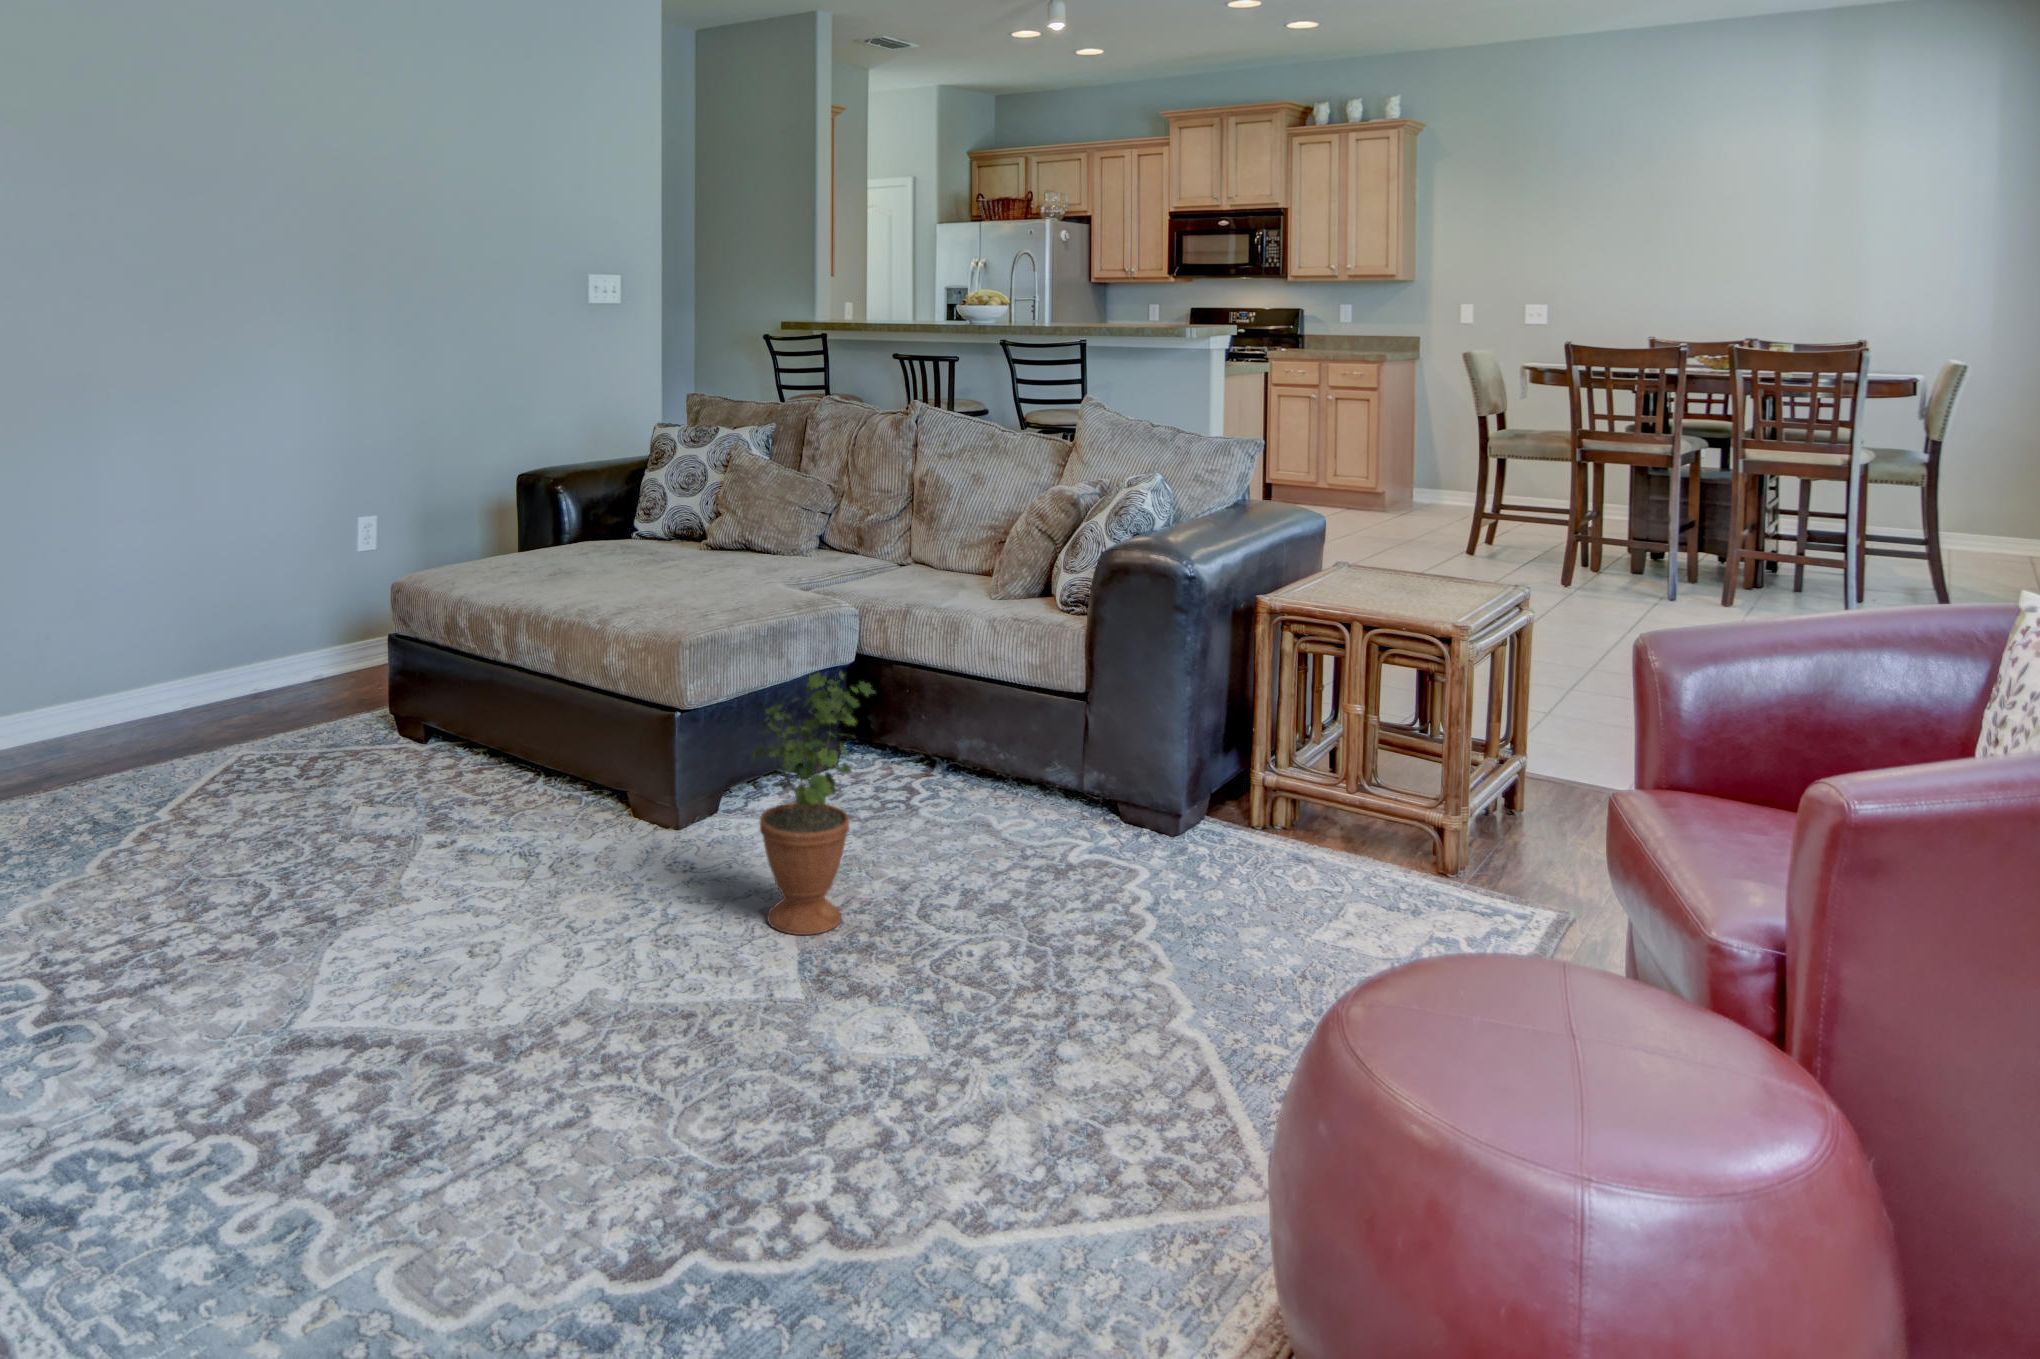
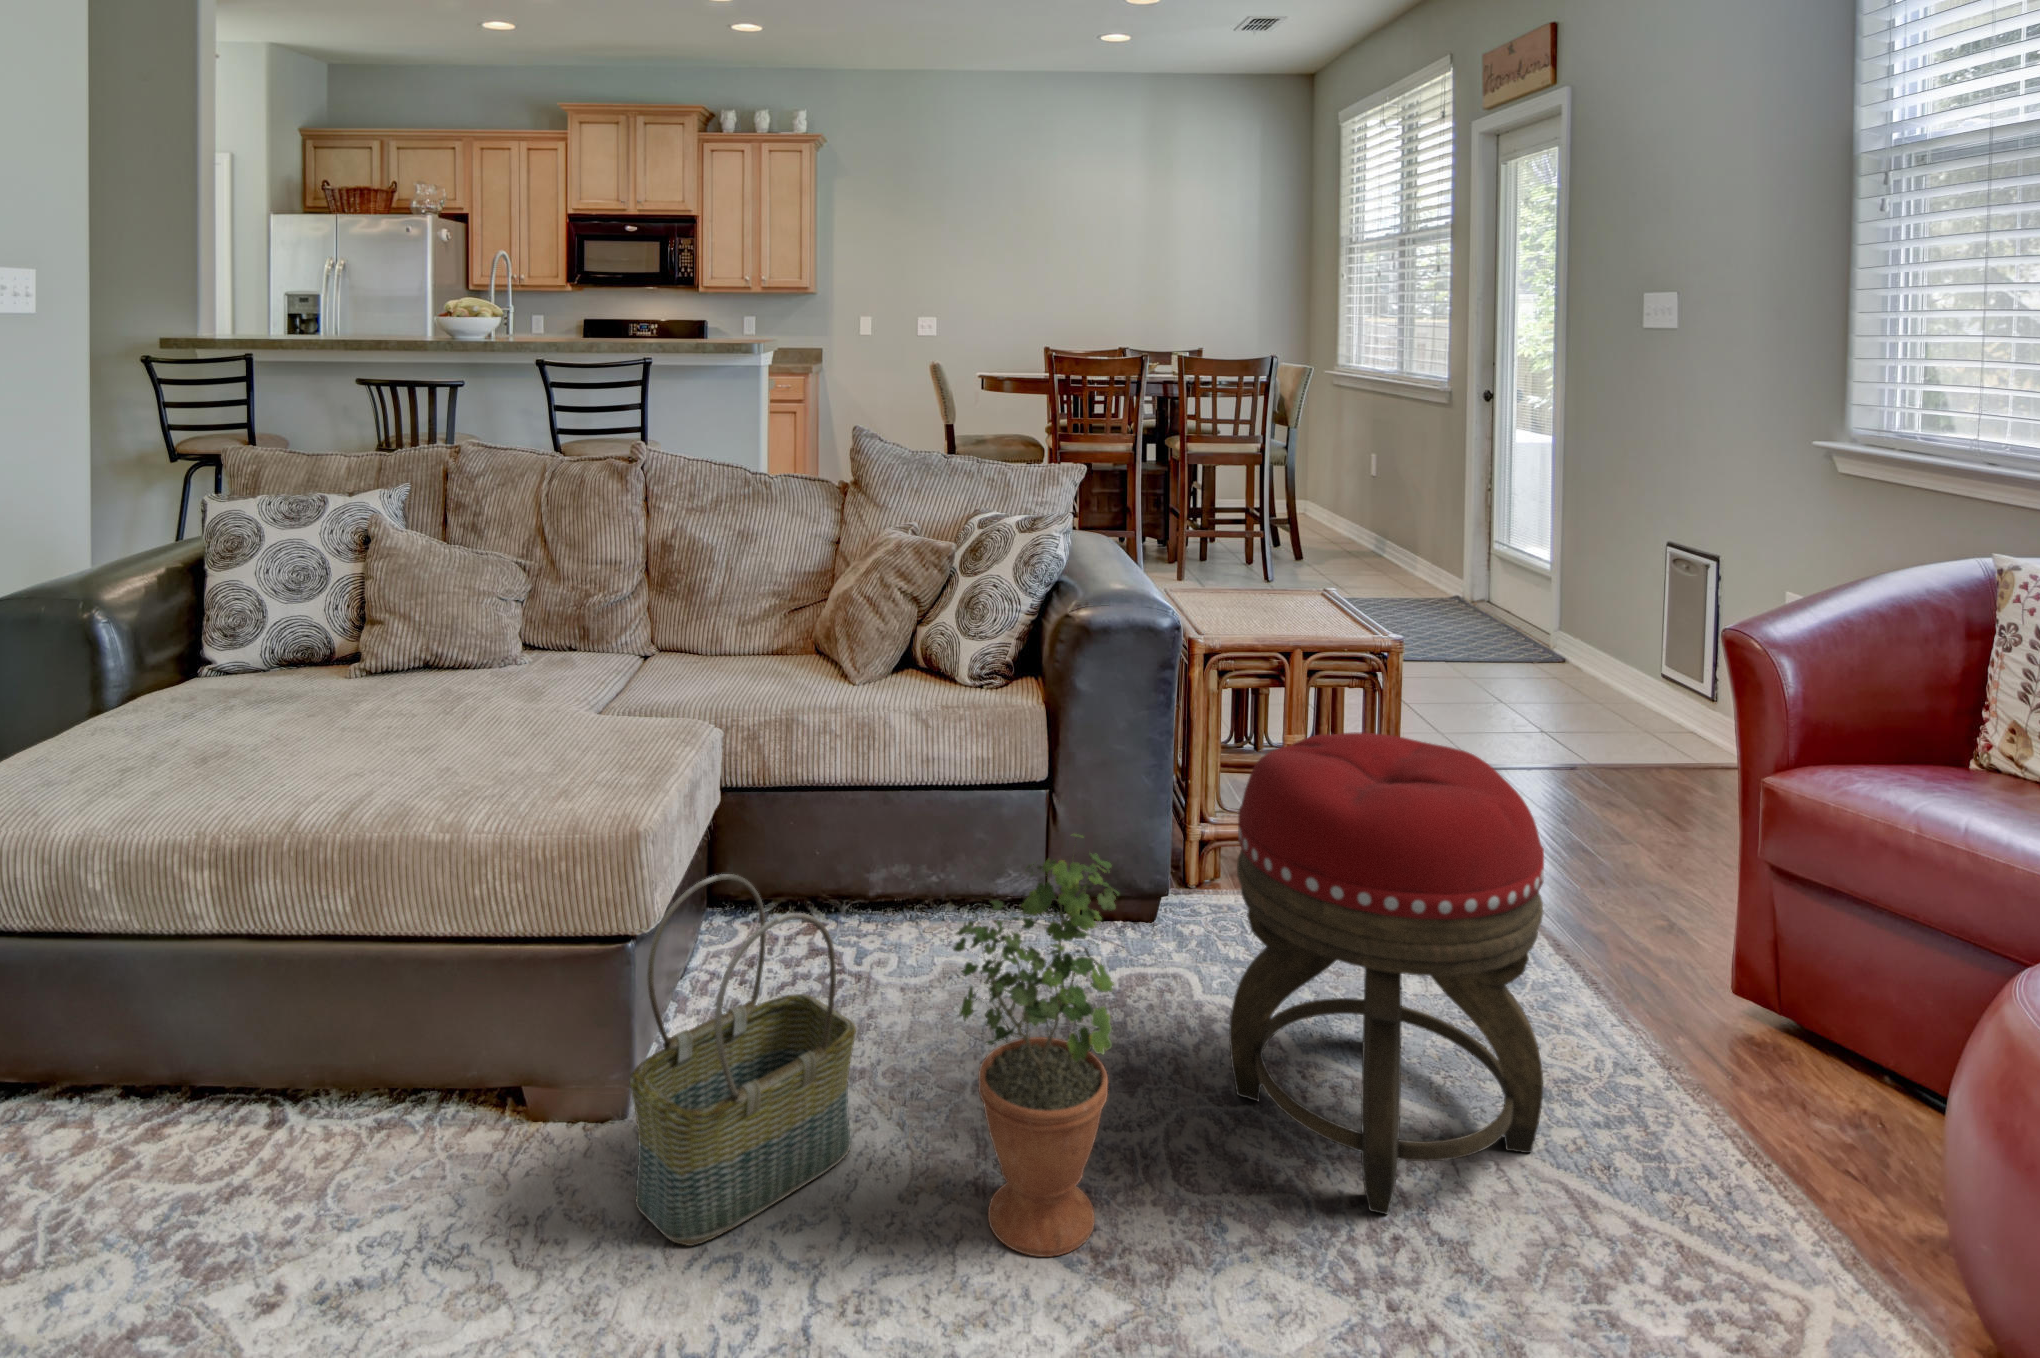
footstool: none [975,650,1226,1023] -> present [1229,732,1544,1215]
basket: none [622,659,767,863] -> present [630,874,856,1246]

